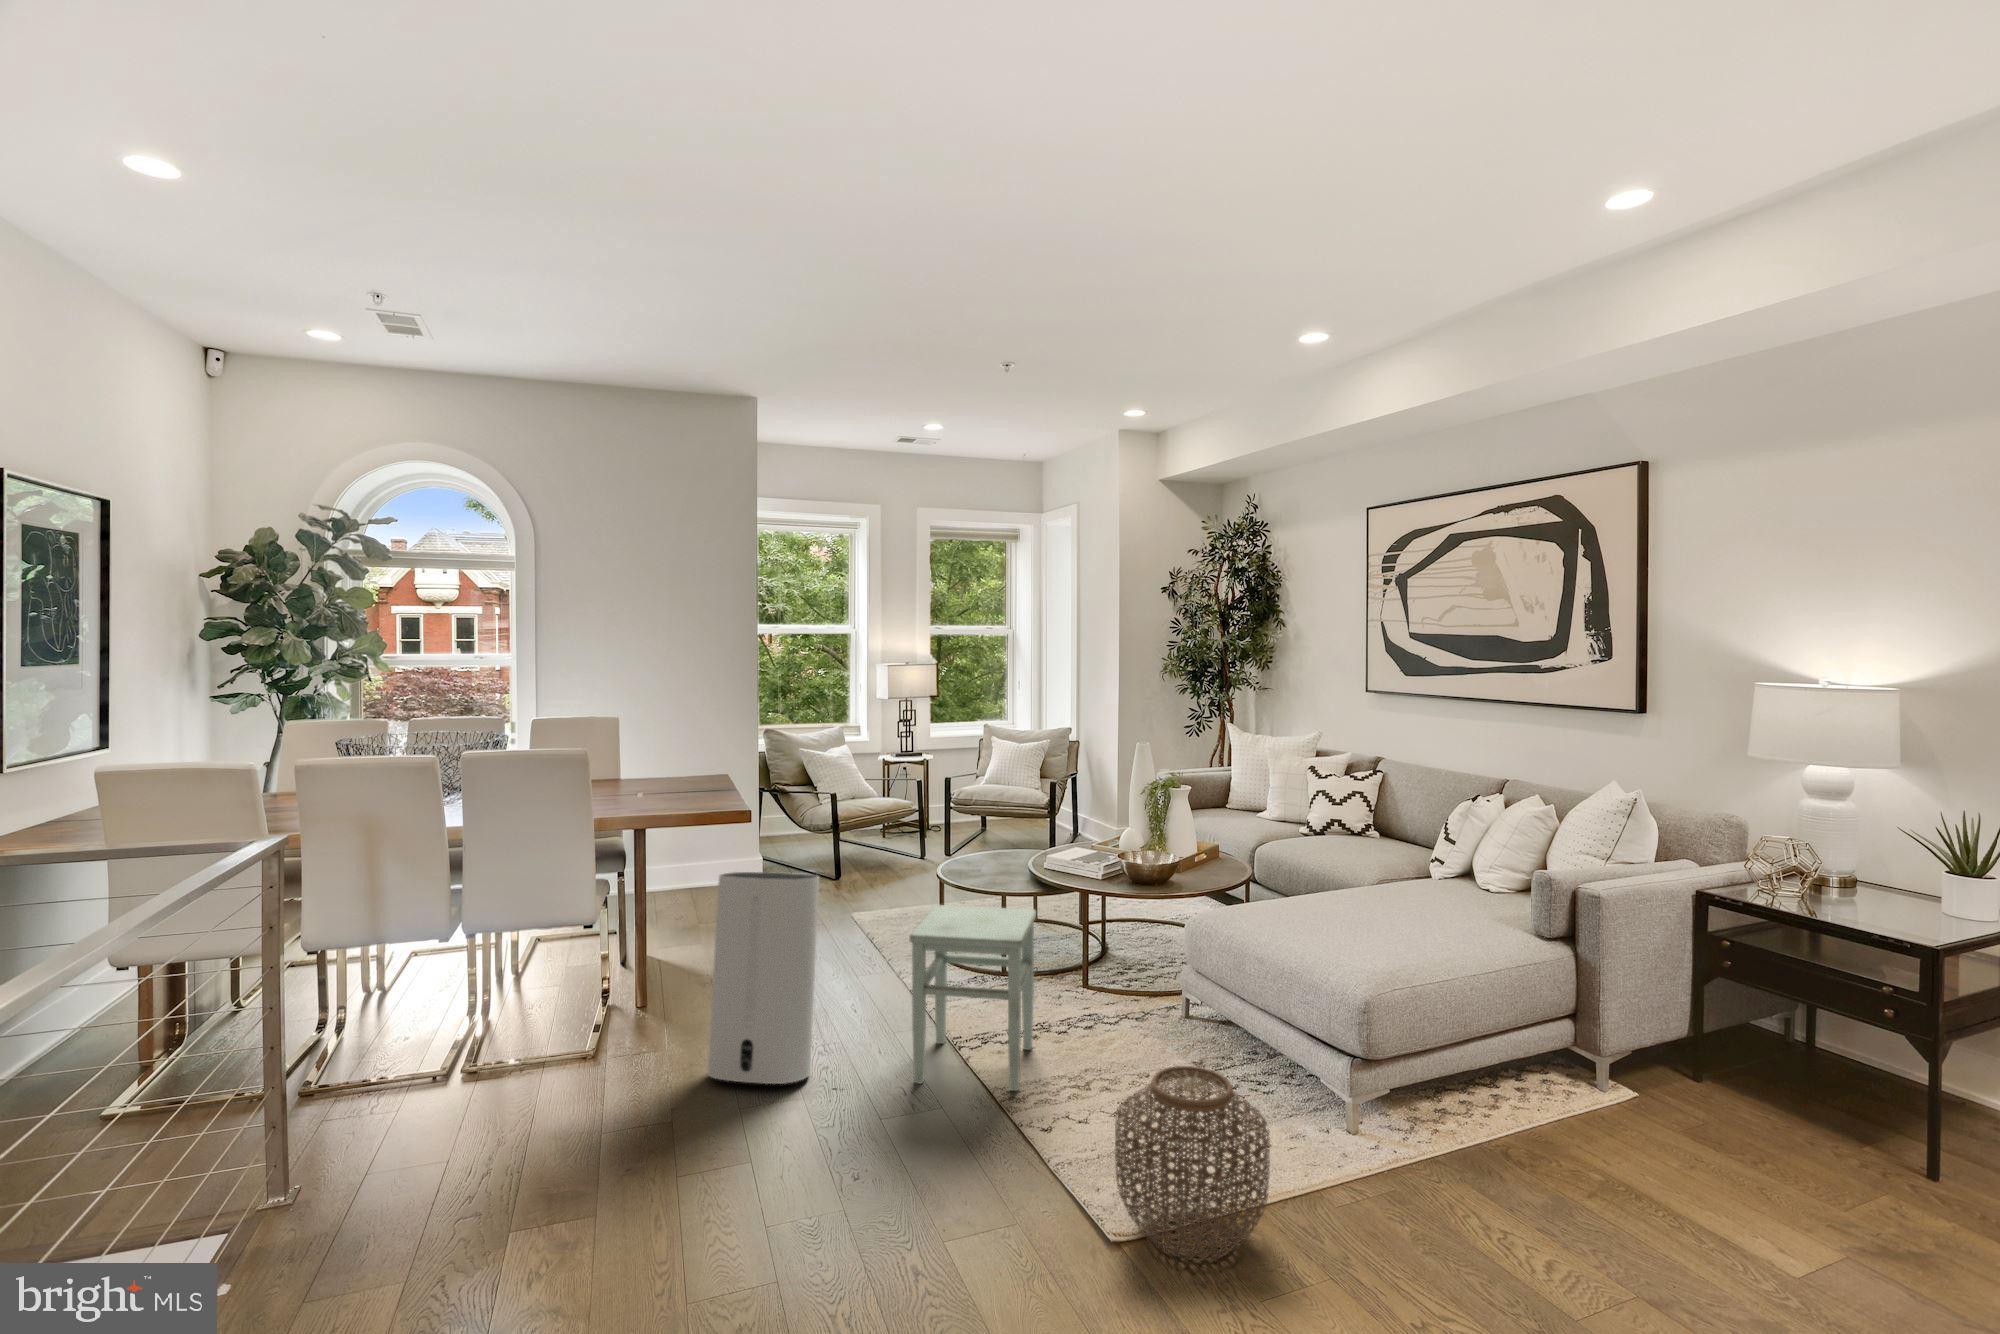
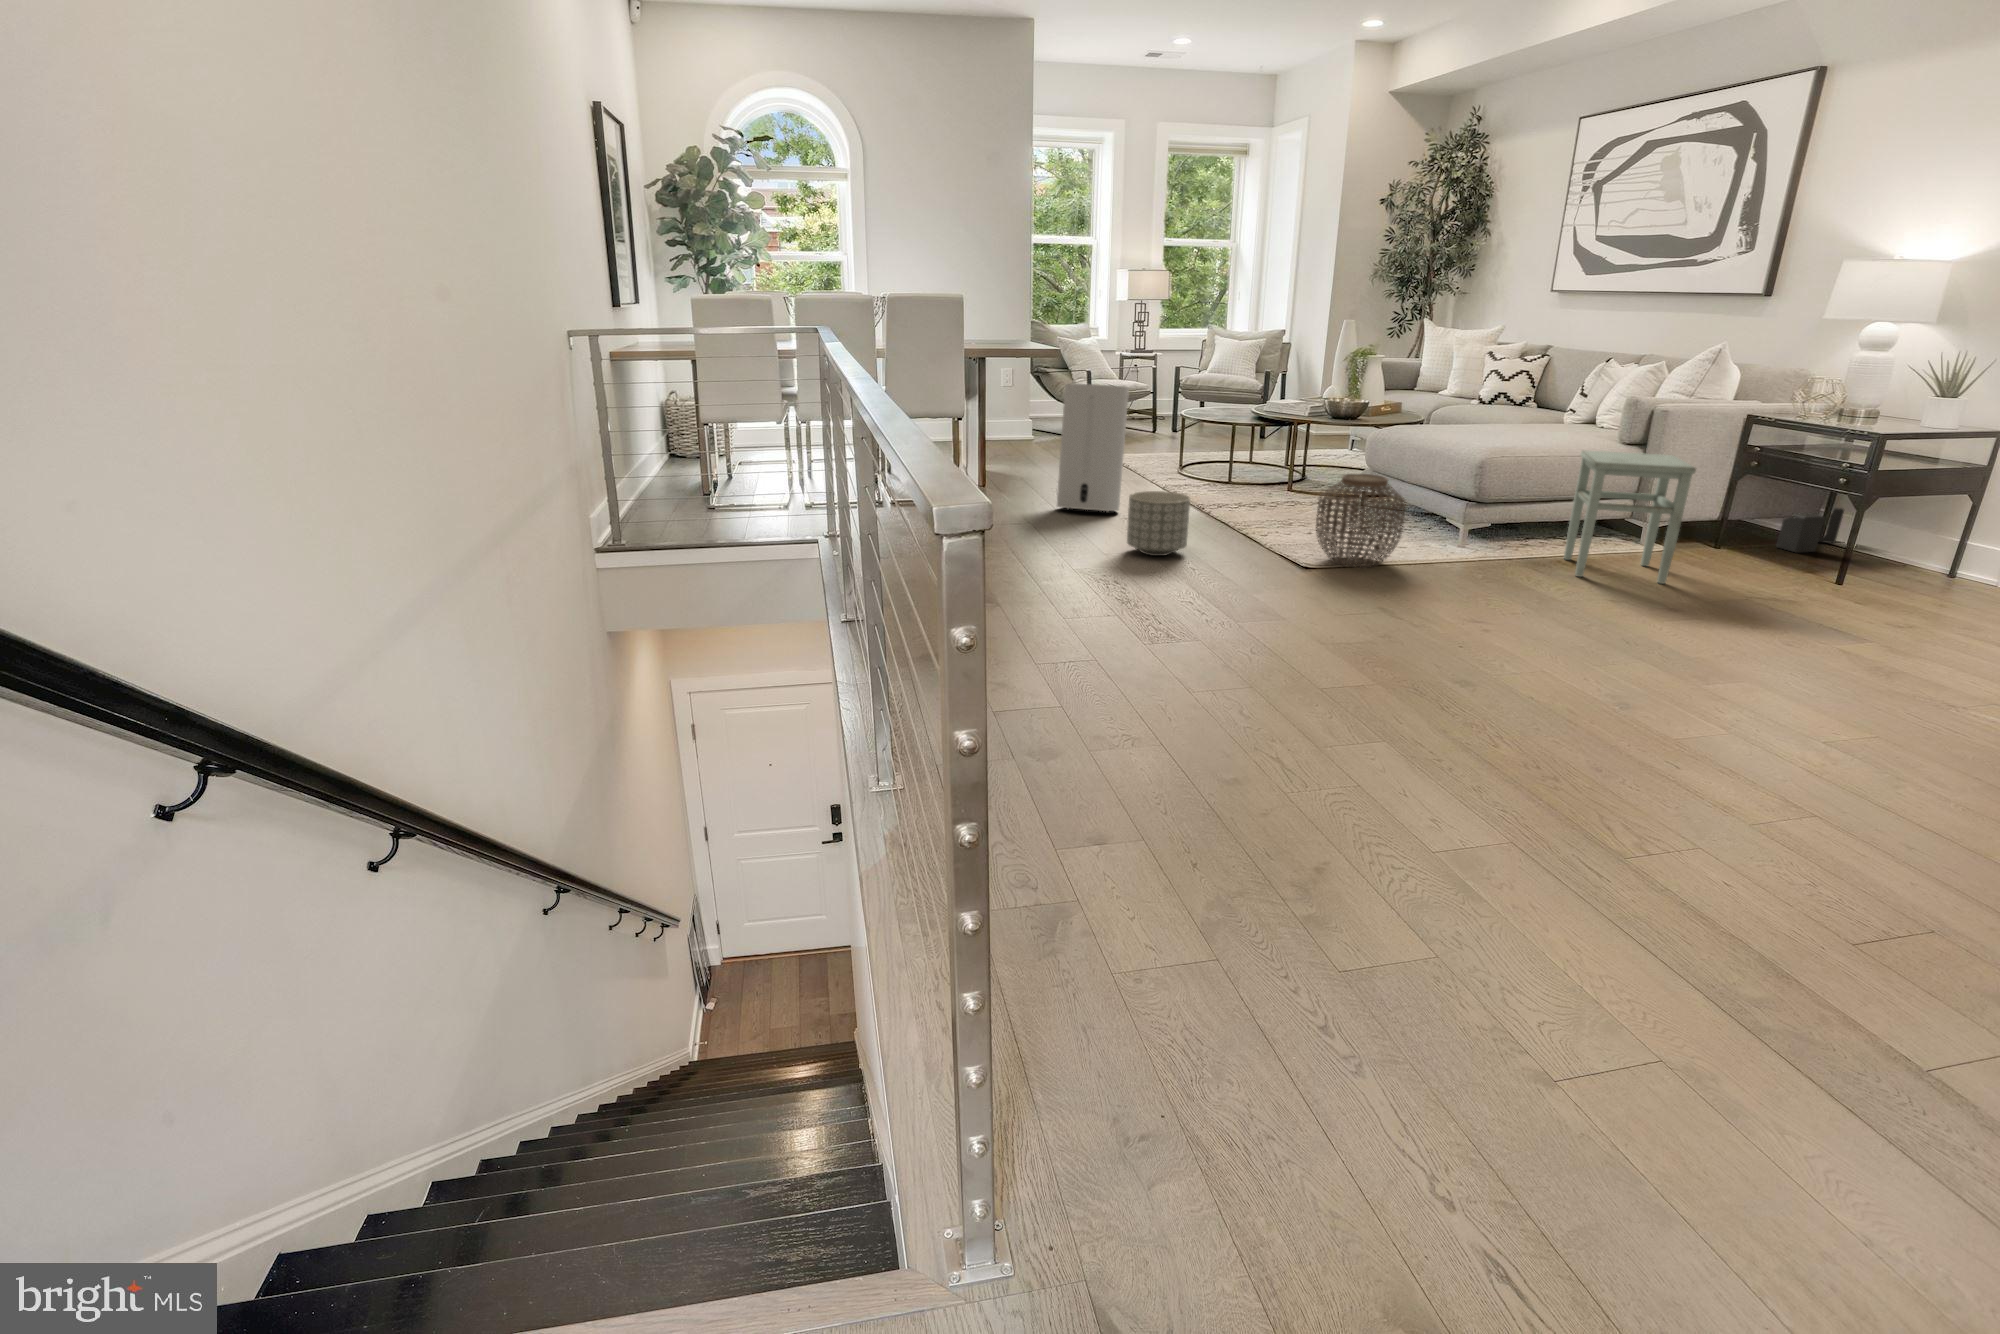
stool: present [910,905,1036,1091] -> present [1564,450,1696,584]
speaker: none [1799,1009,1866,1111] -> present [1776,508,1844,553]
planter: none [771,1107,886,1257] -> present [1127,491,1190,556]

